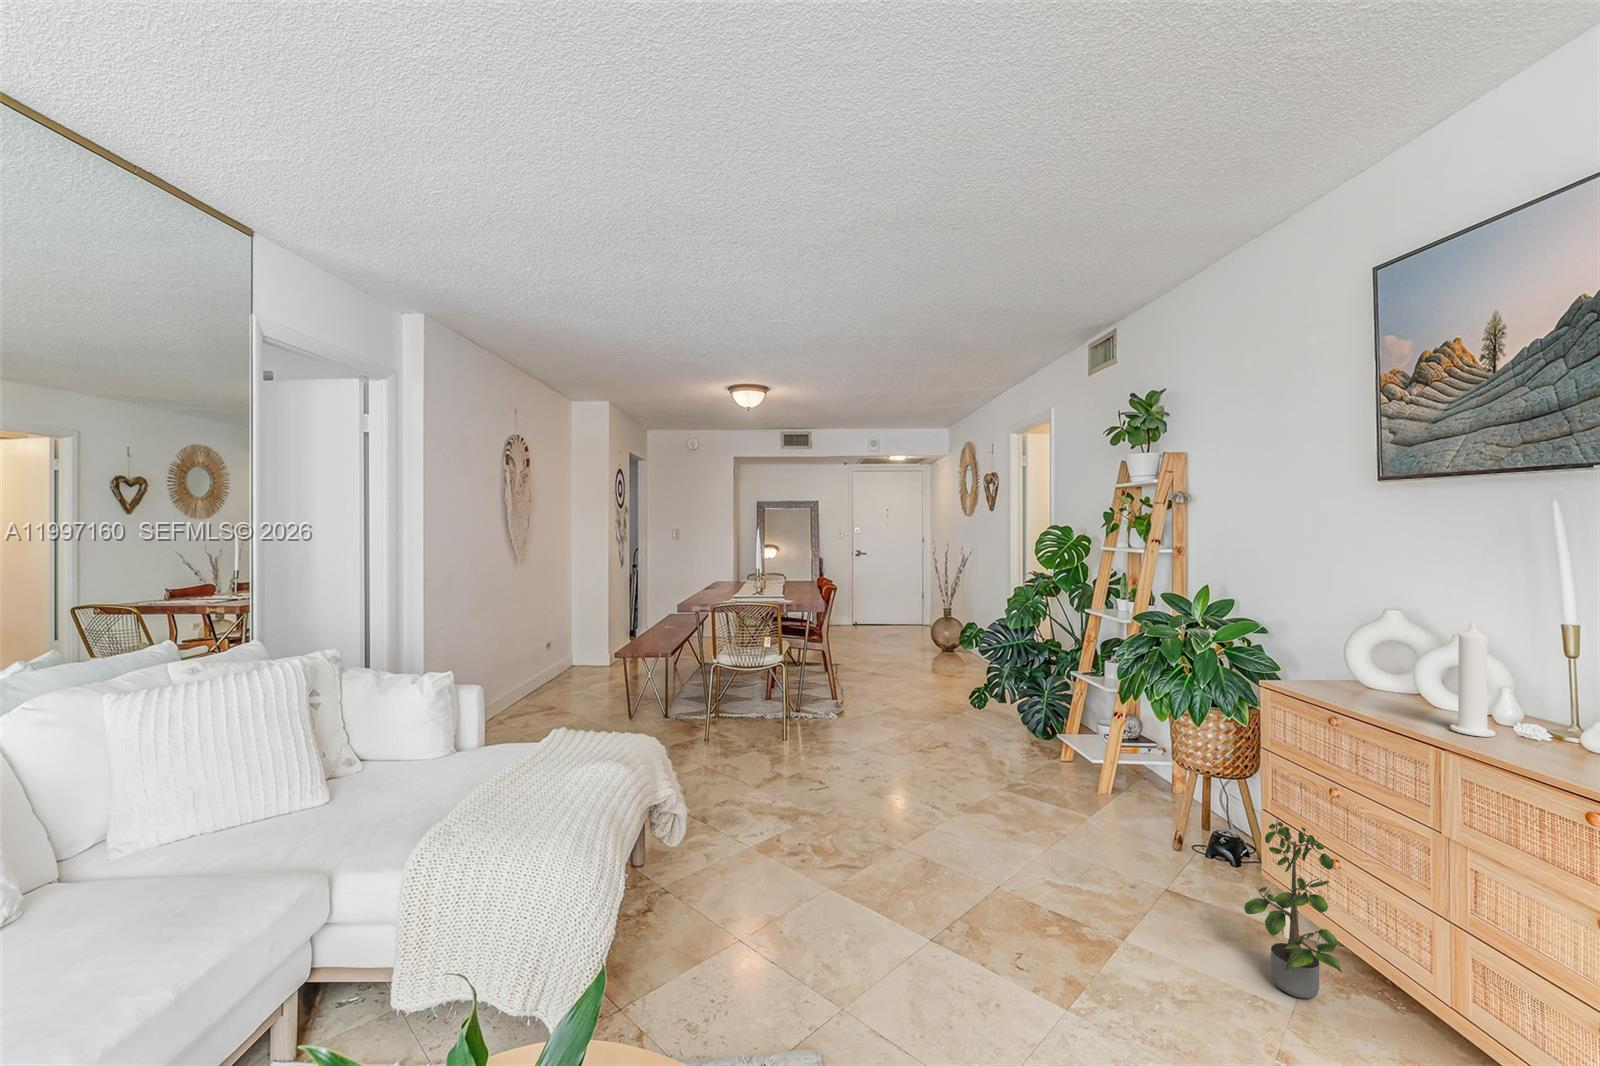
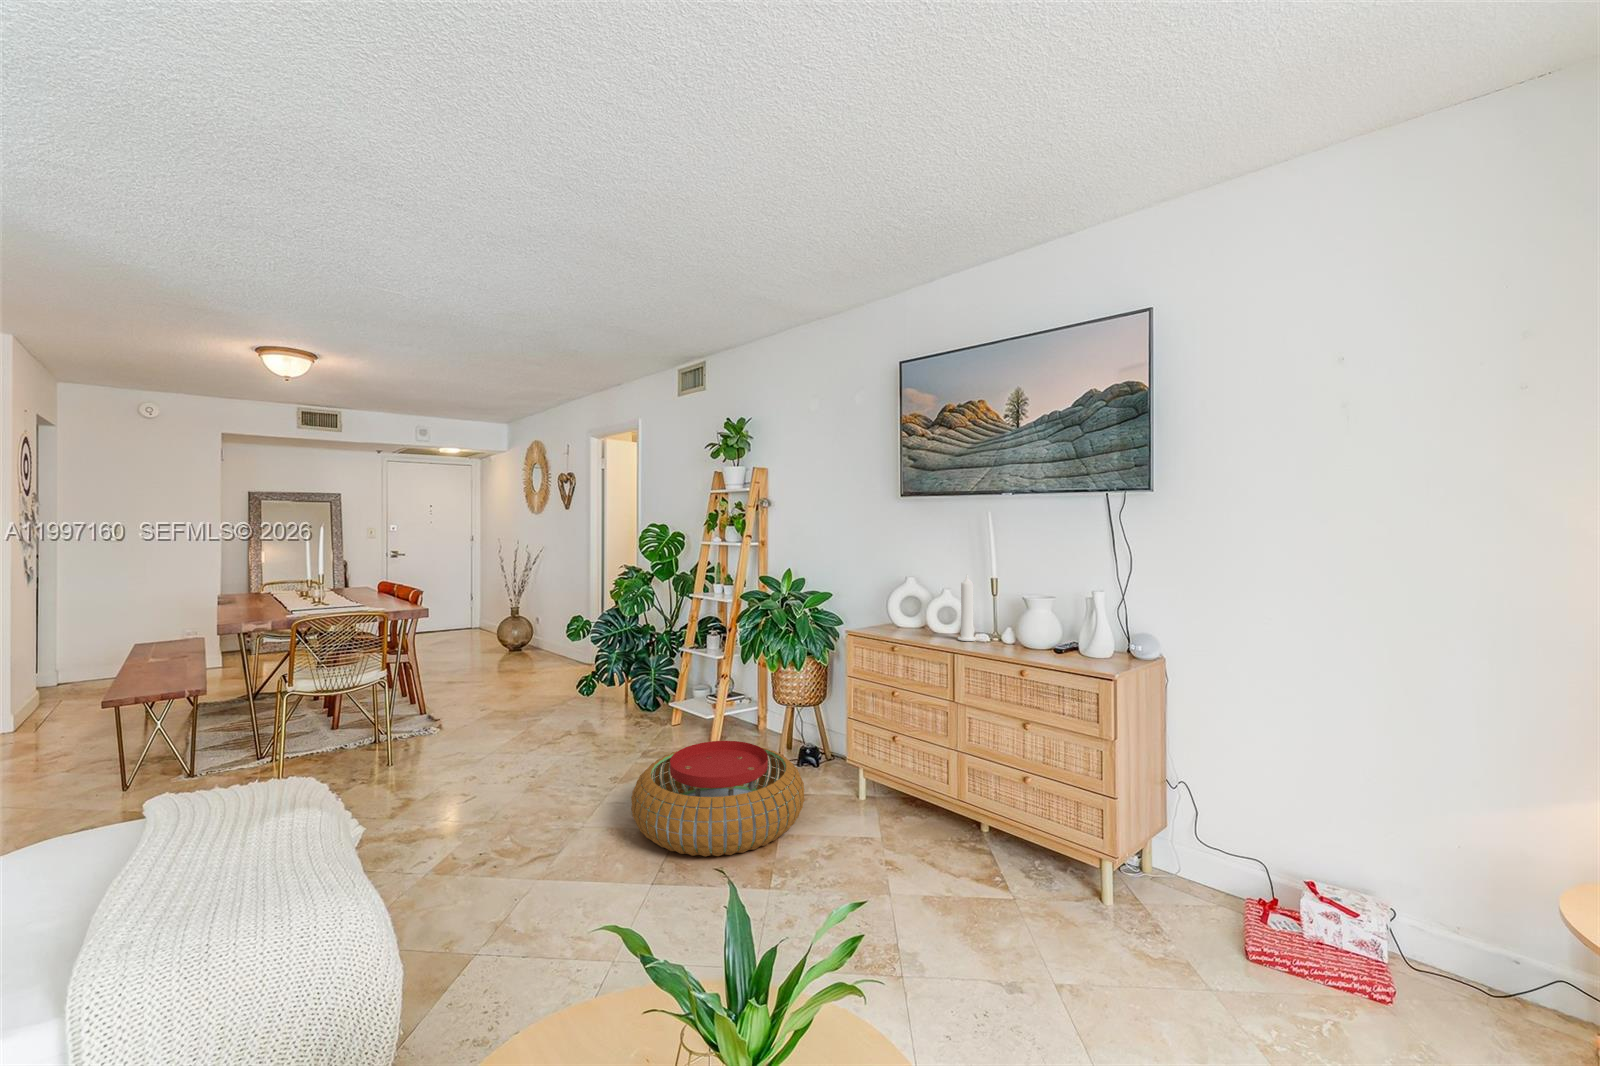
pouf: none [961,787,1181,934] -> present [631,741,804,857]
potted plant: present [1244,817,1342,998] -> none [852,719,914,837]

